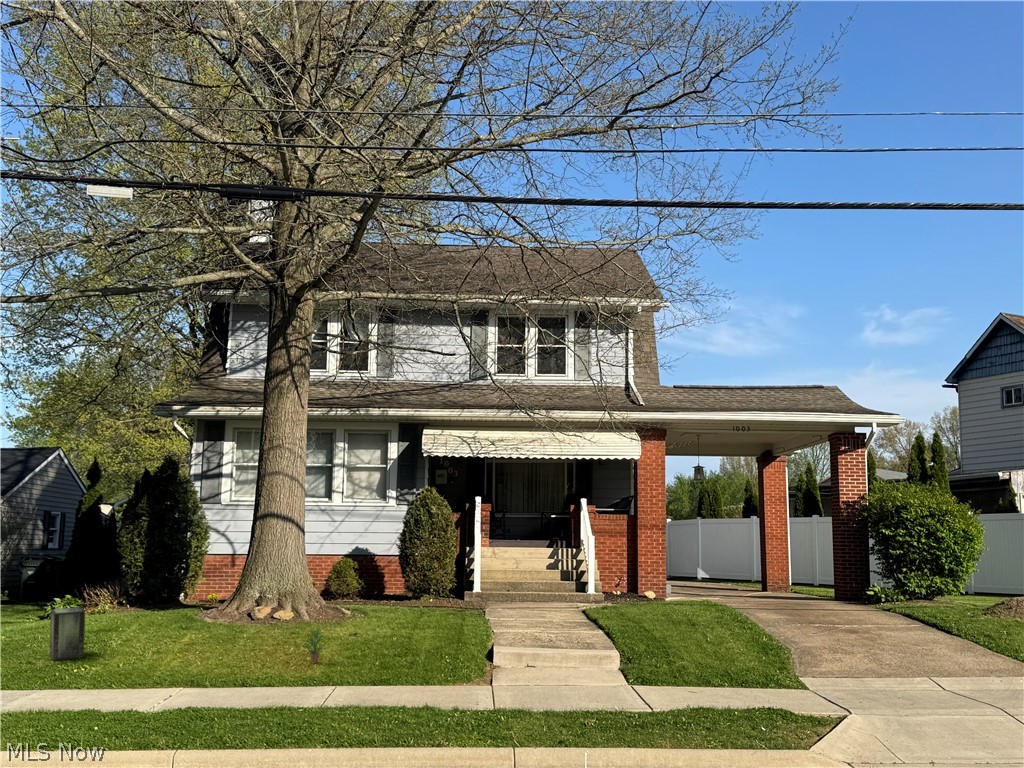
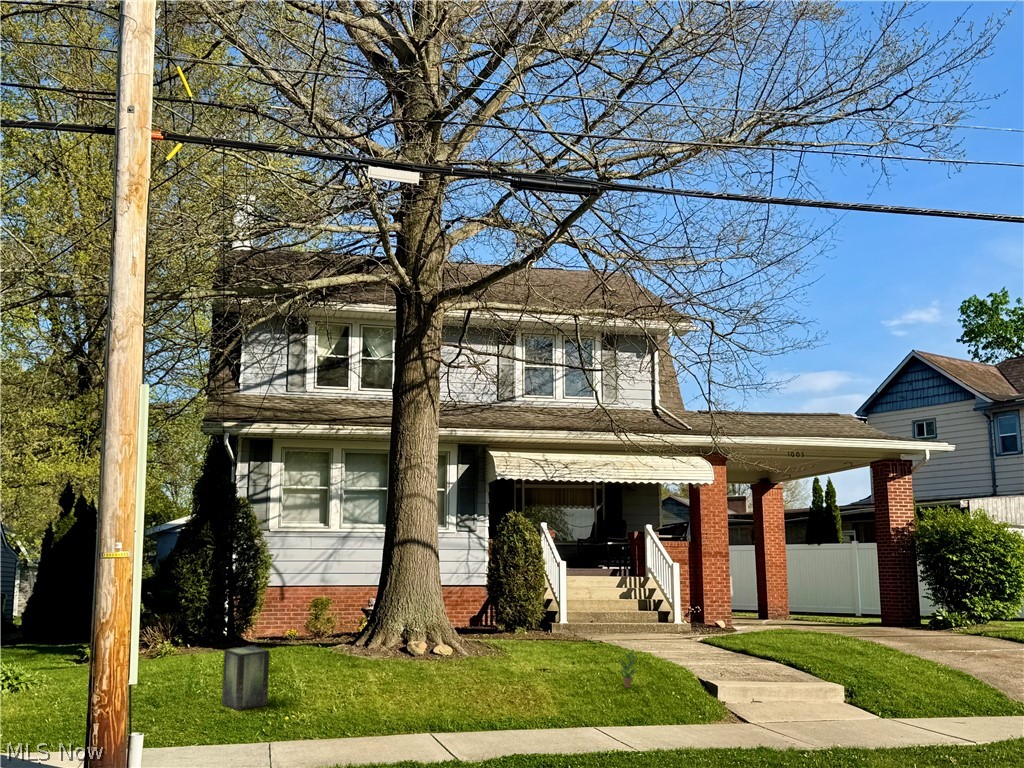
potted plant: present [306,628,323,663] -> present [619,650,636,688]

